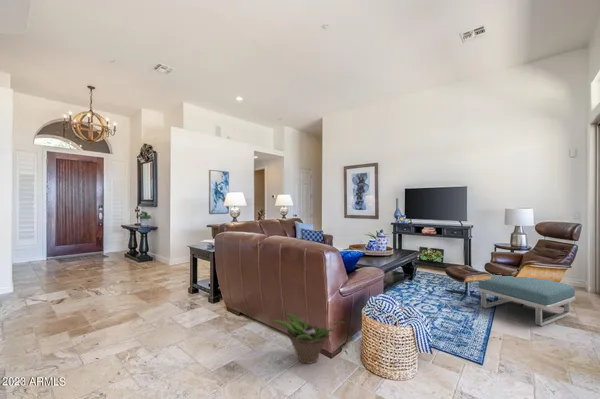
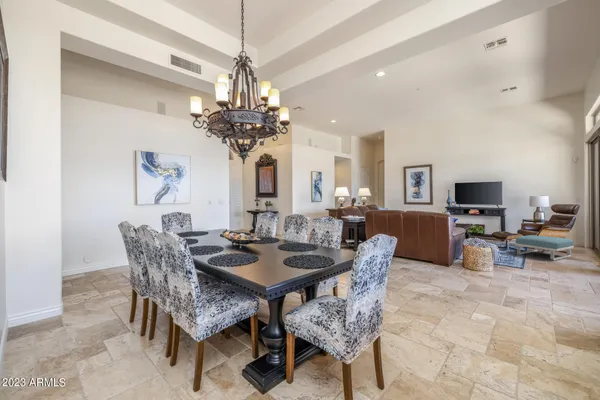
decorative plant: present [274,313,344,364] -> none [420,251,458,272]

